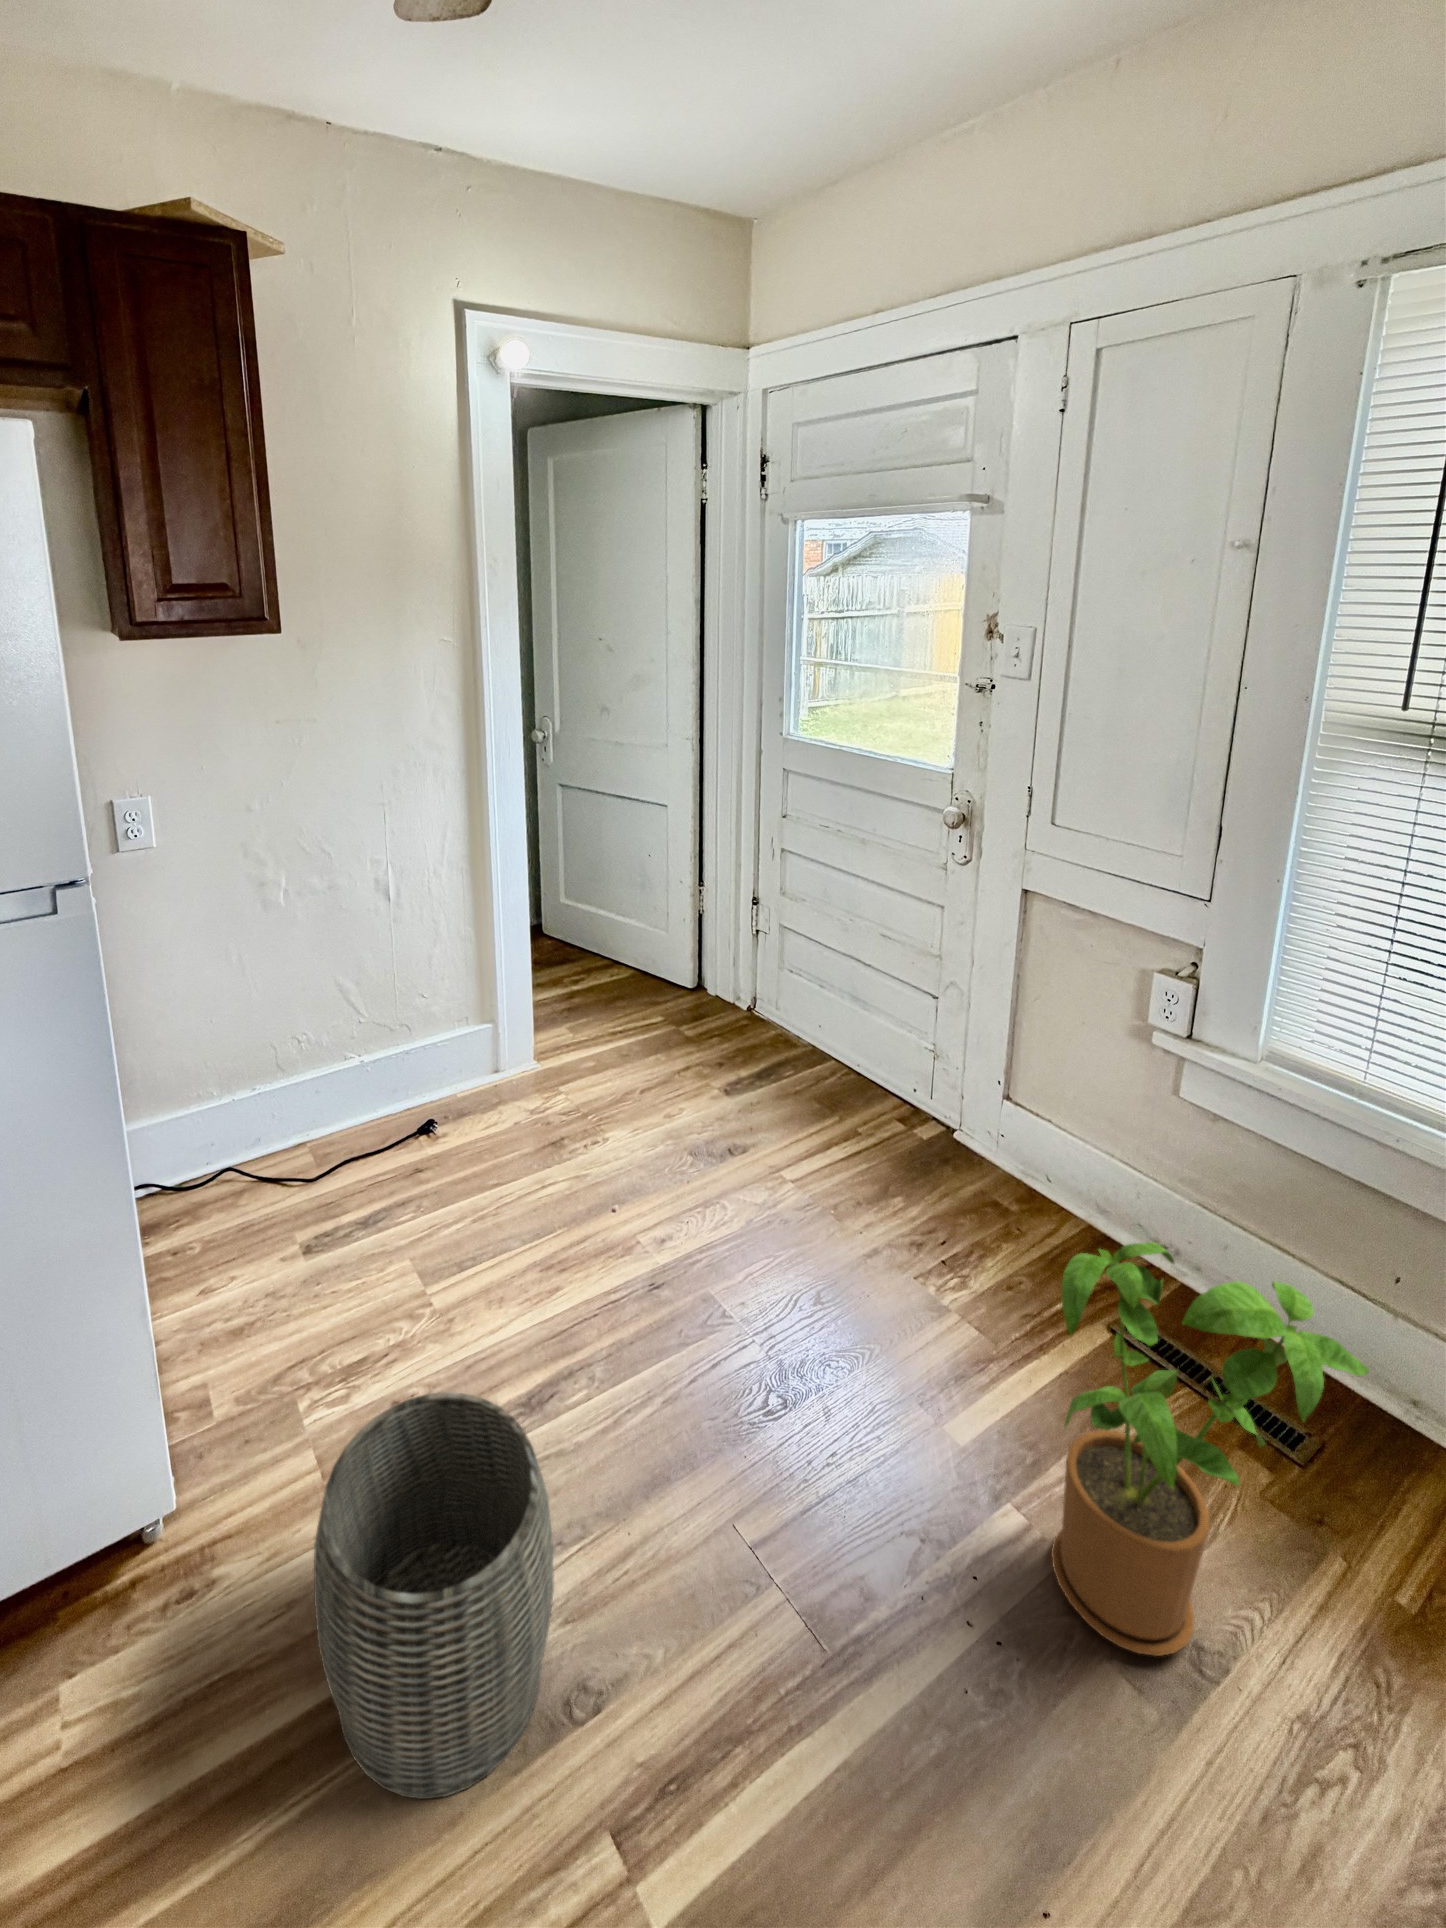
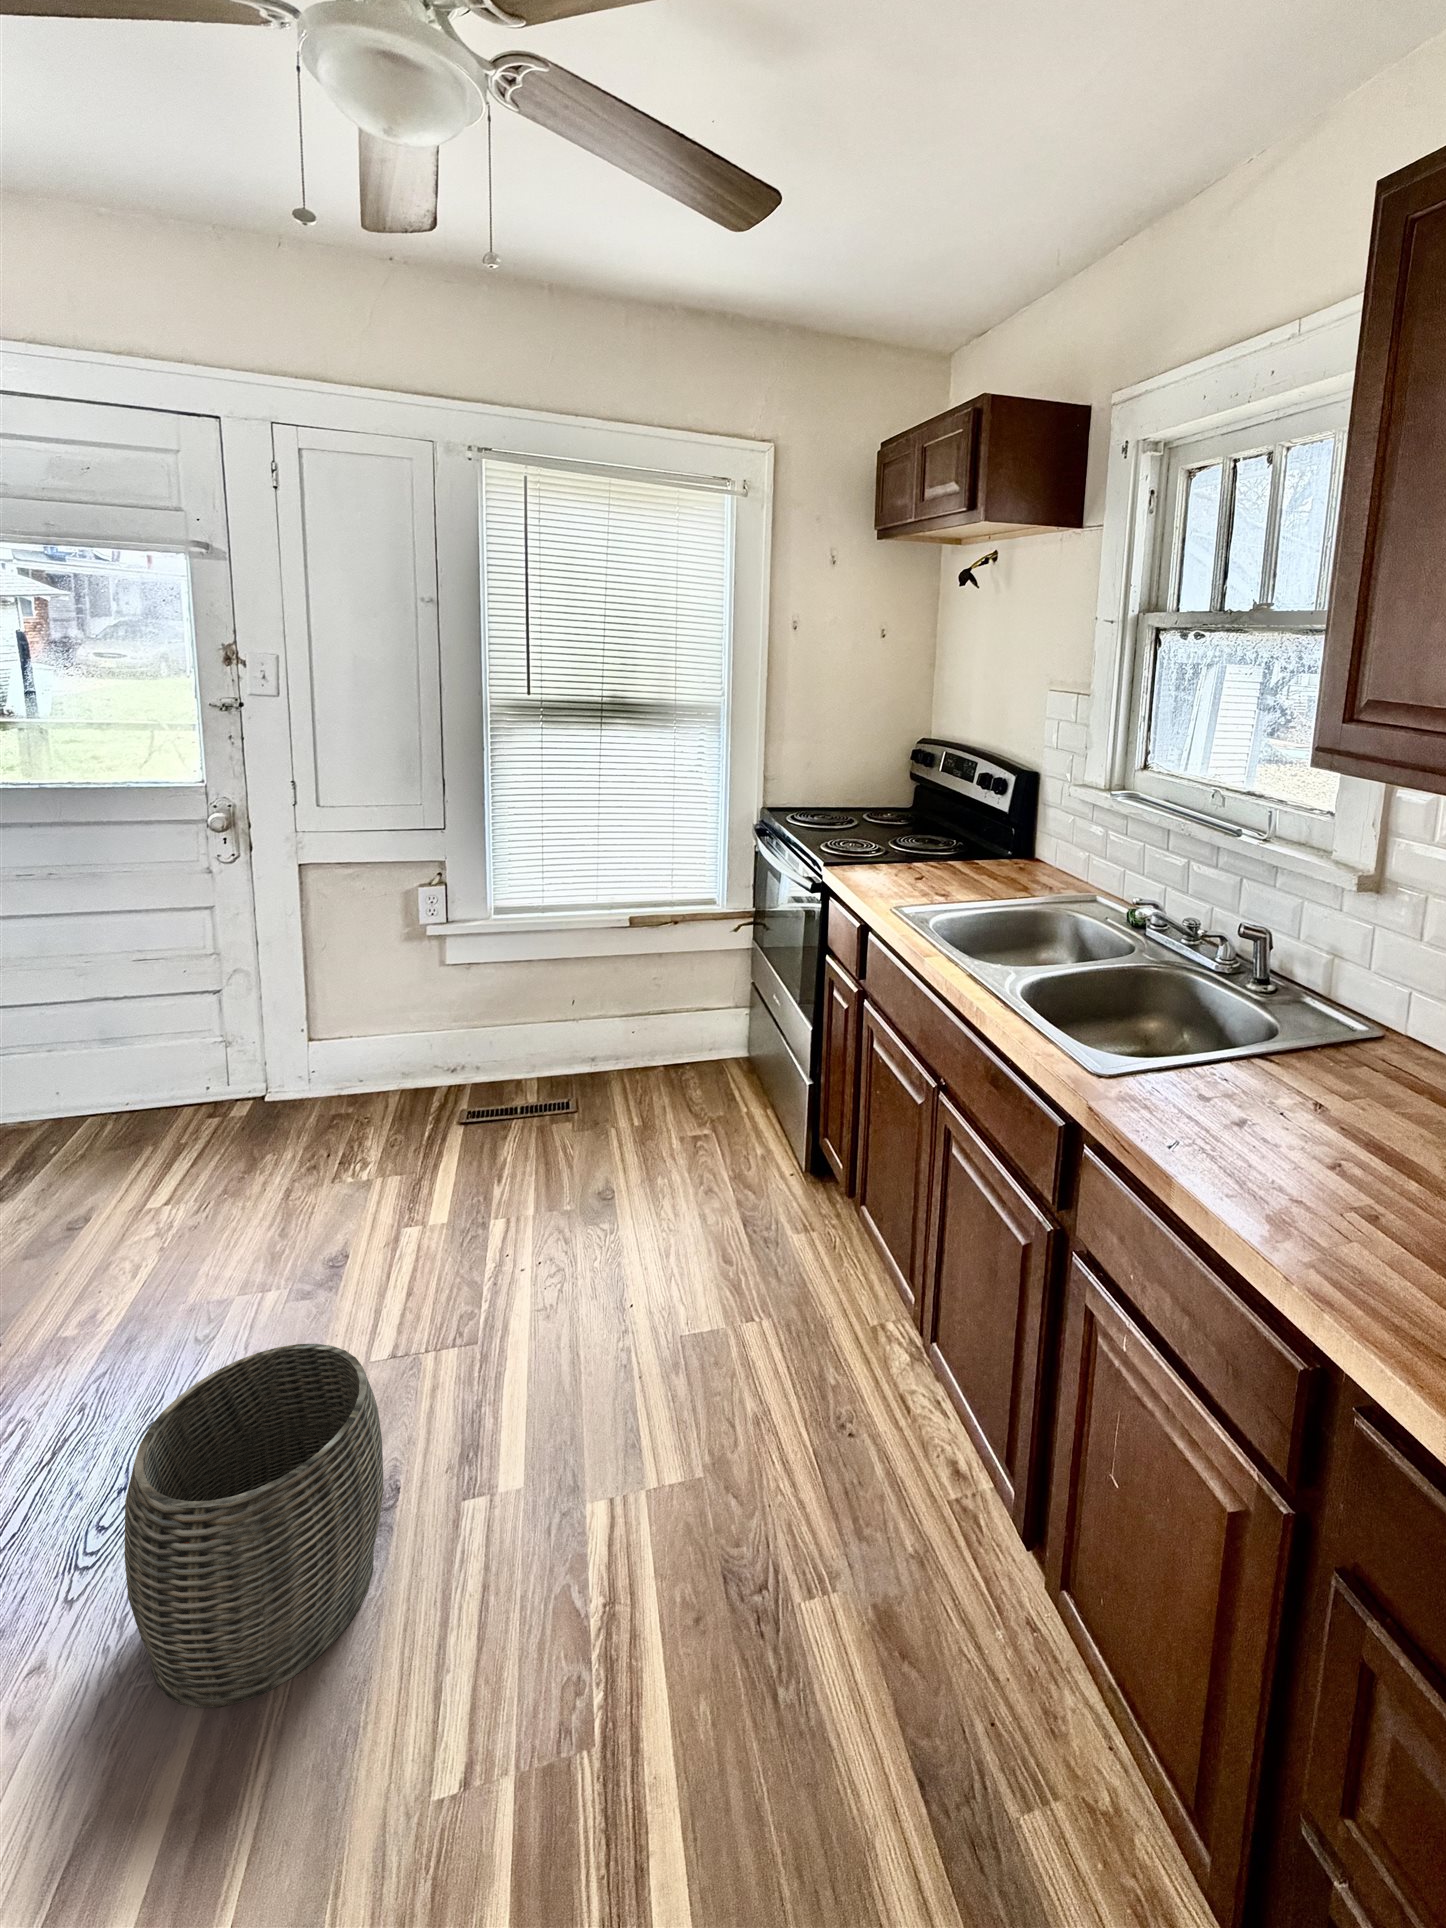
house plant: present [1051,1242,1369,1656] -> none [500,980,635,1223]

